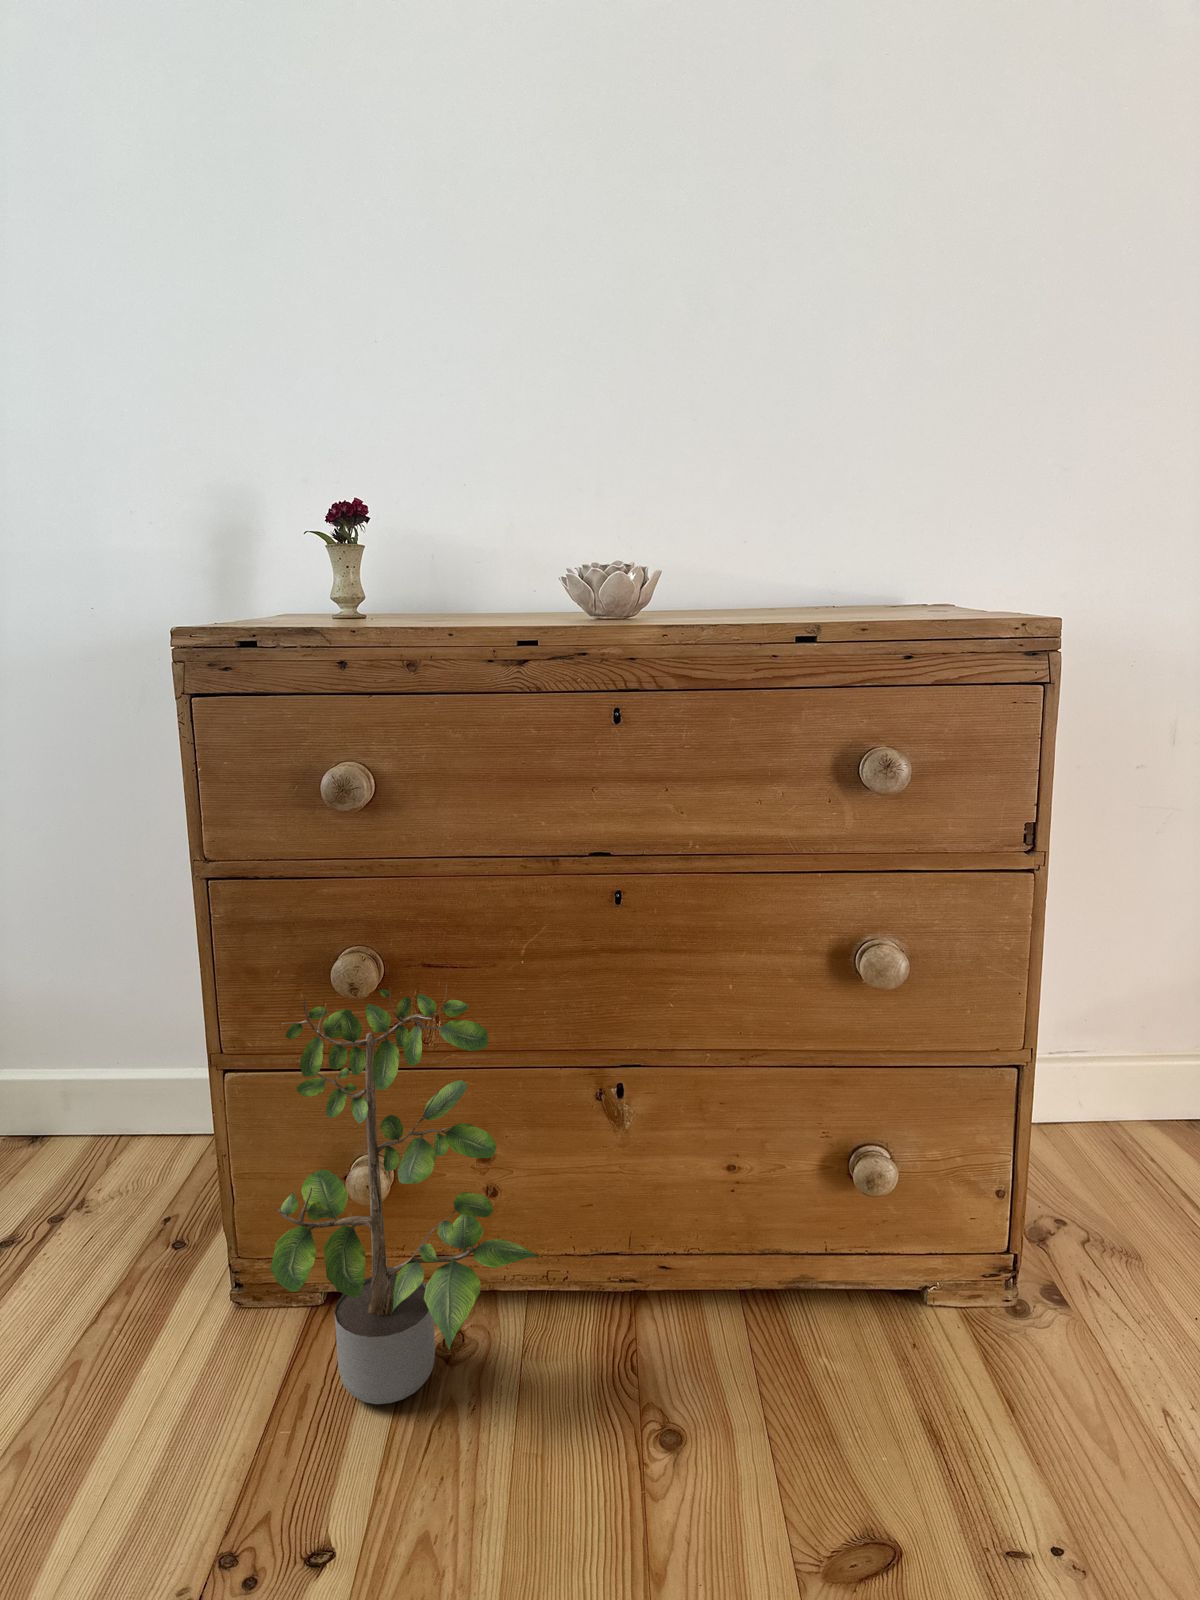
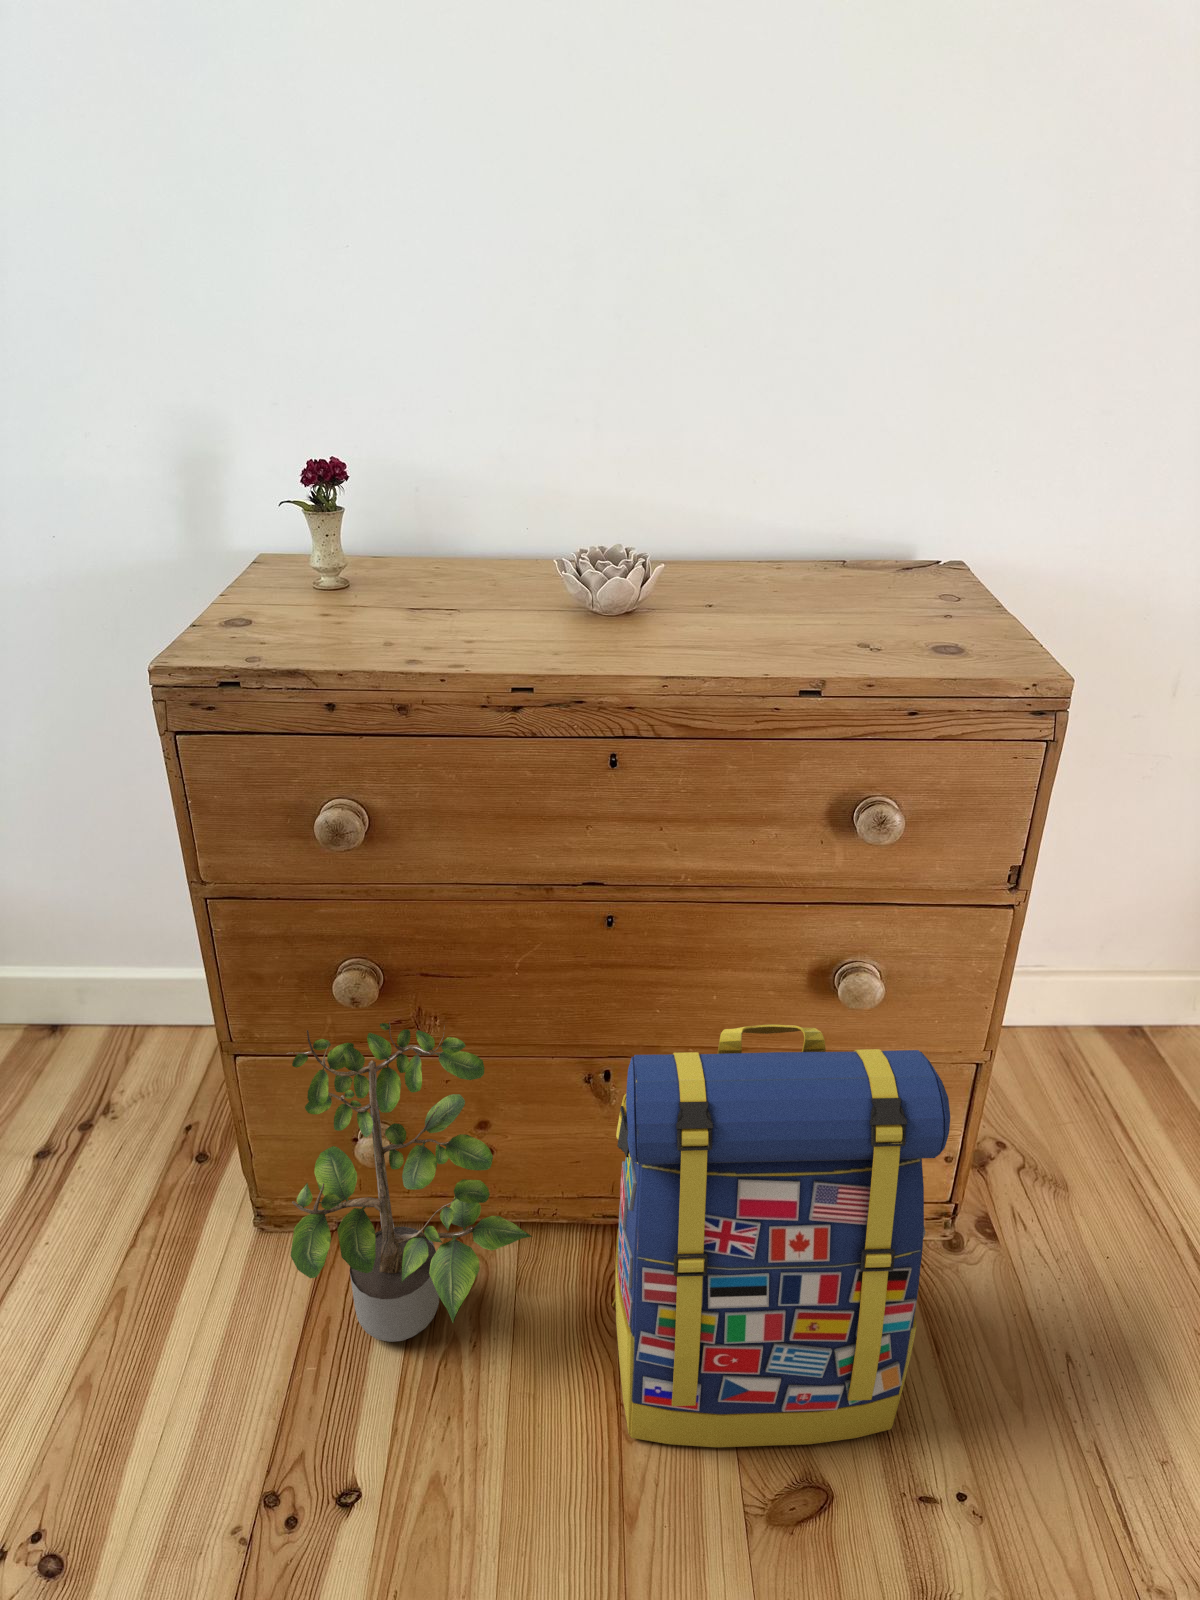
backpack: none [629,980,985,1503] -> present [612,1024,950,1447]

